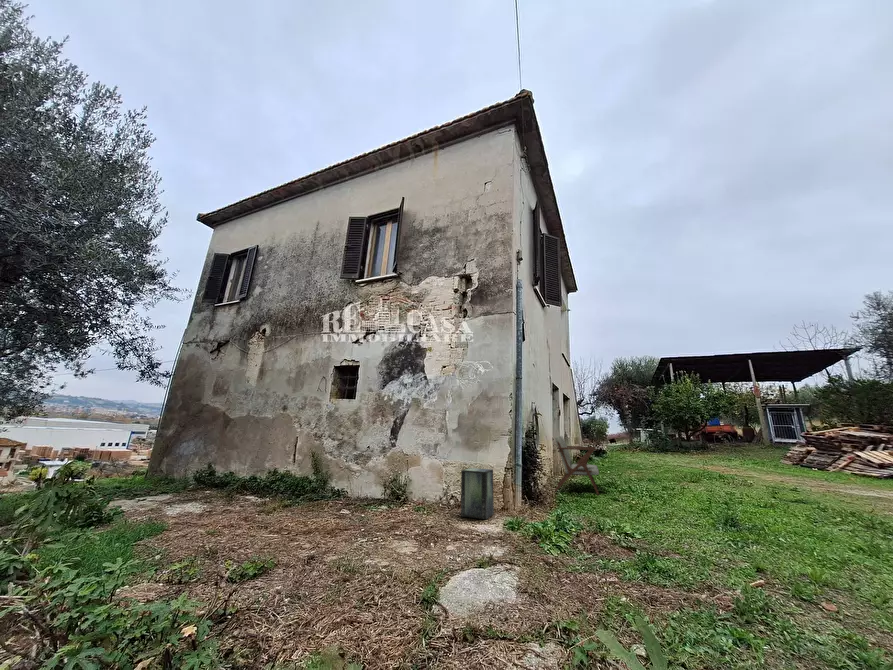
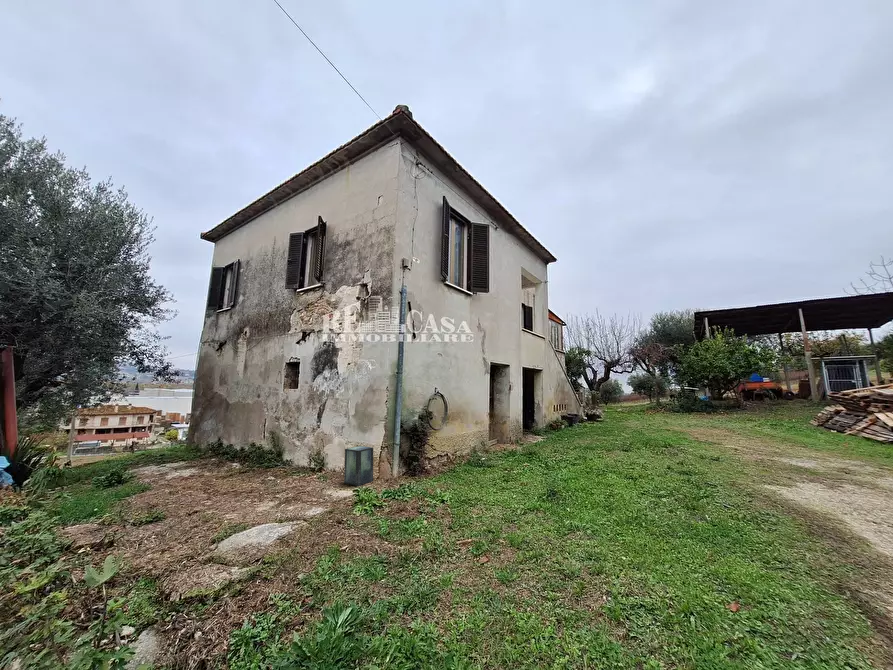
lounge chair: present [555,436,599,495] -> none [461,411,509,464]

